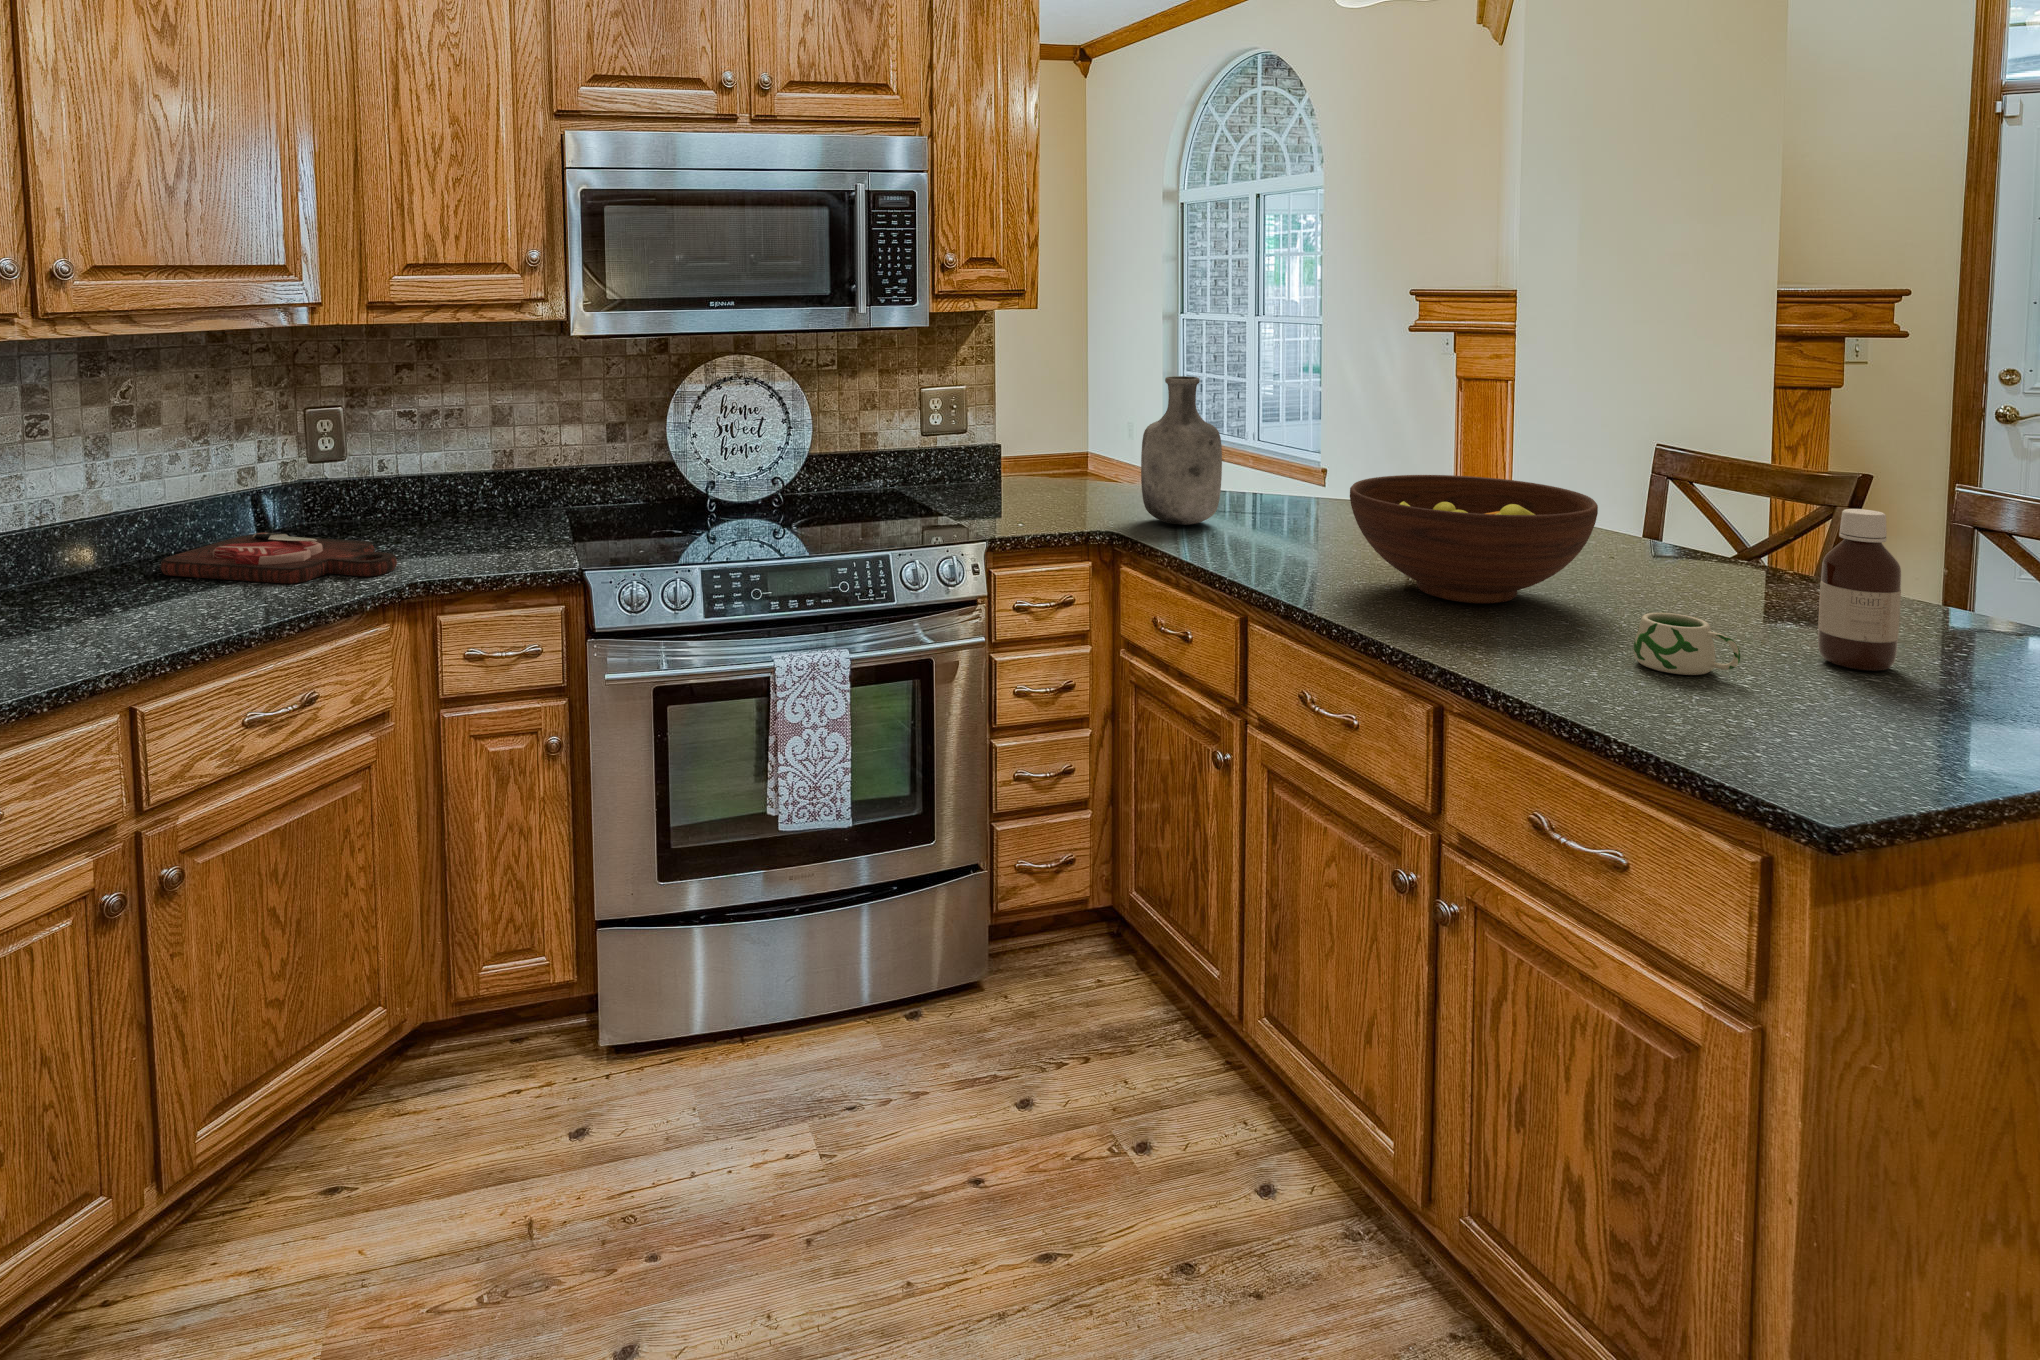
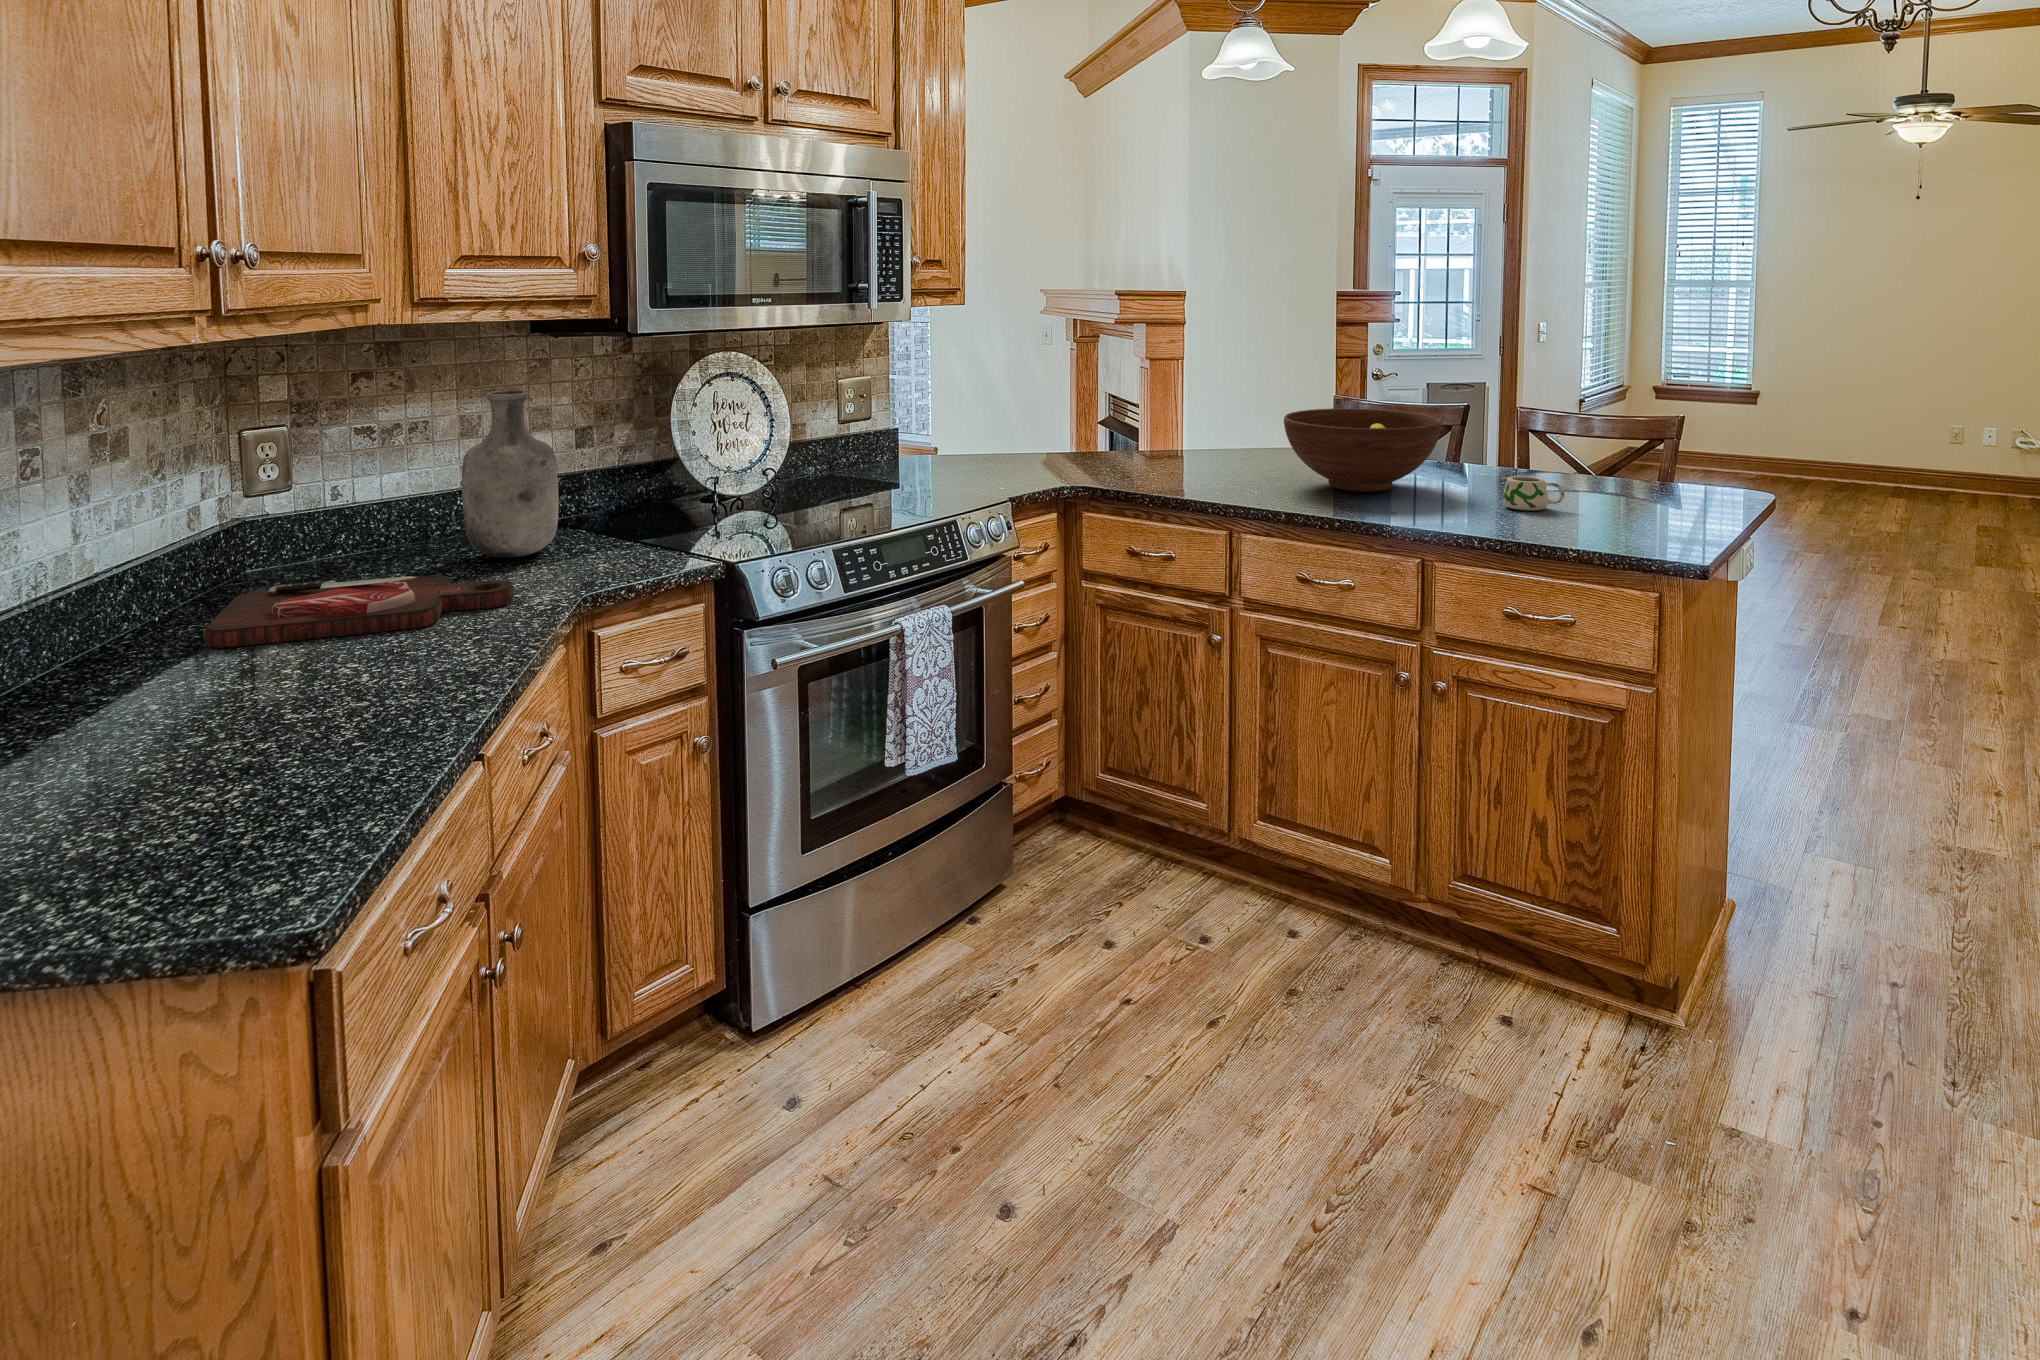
vase: present [1141,376,1222,525] -> present [462,391,559,558]
bottle: present [1818,509,1901,671] -> none [1567,404,1607,496]

